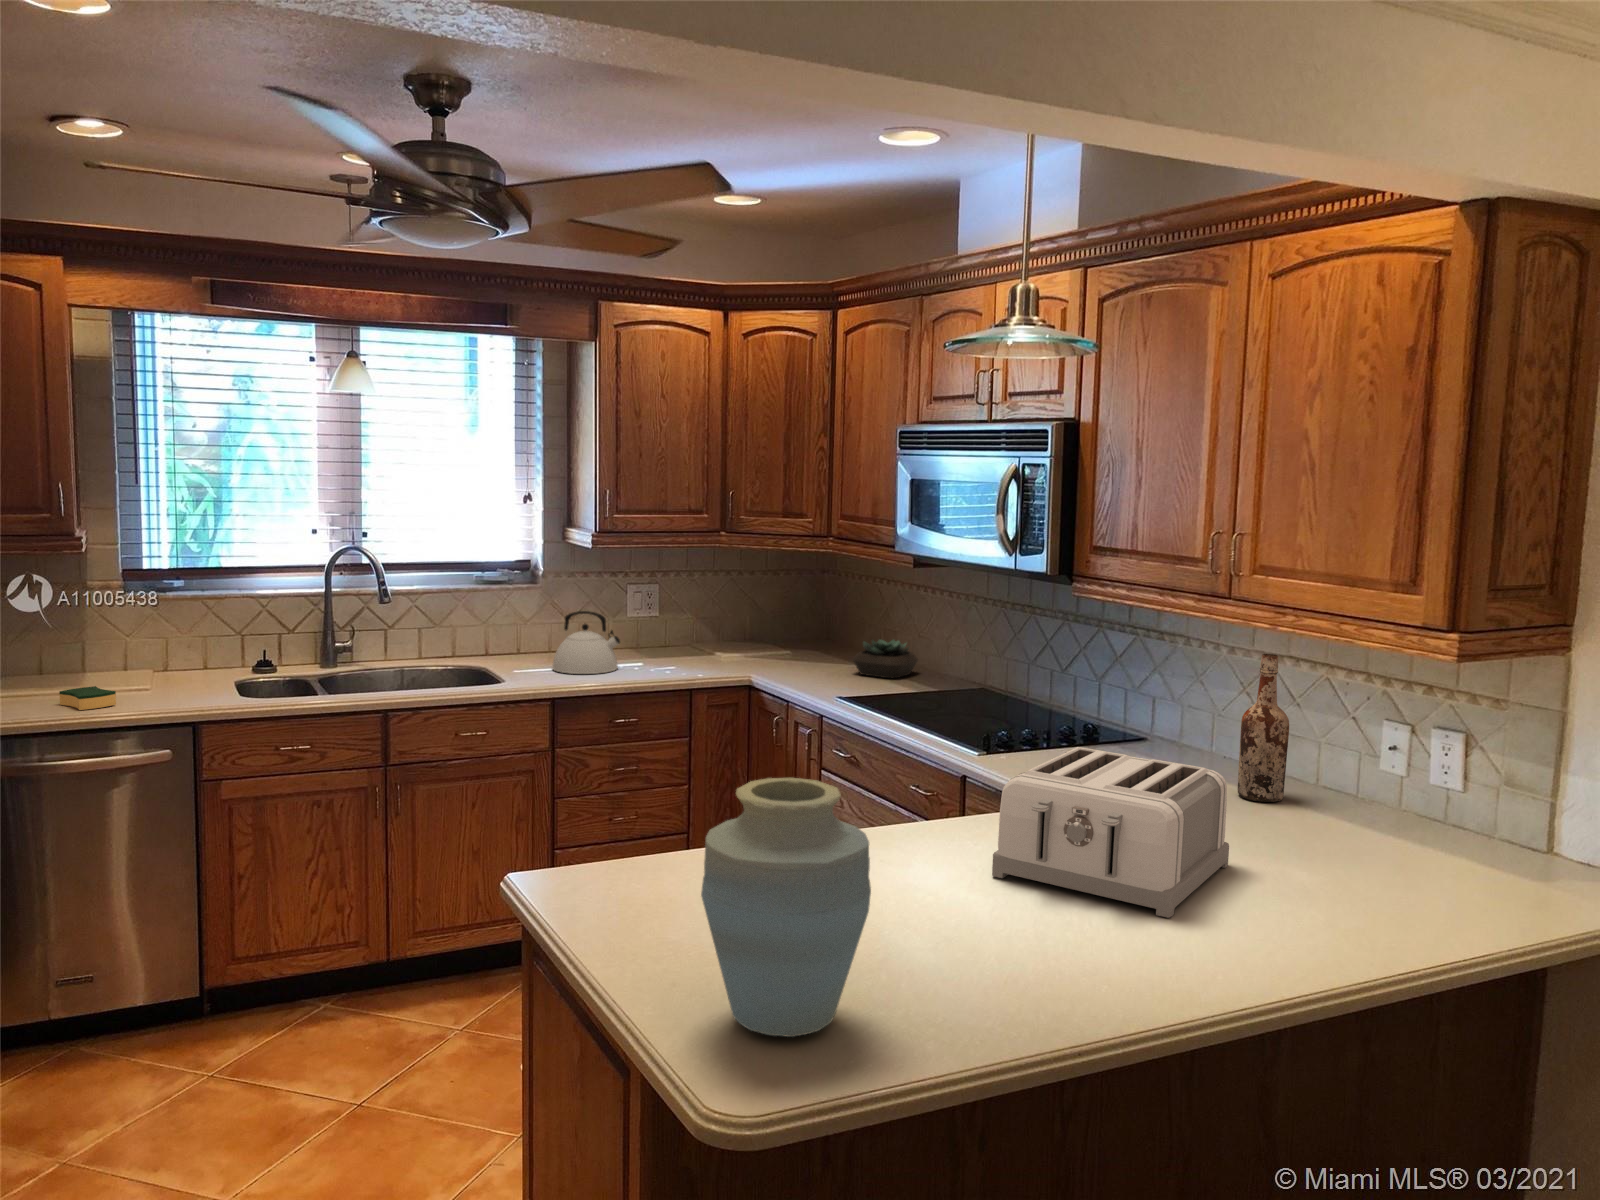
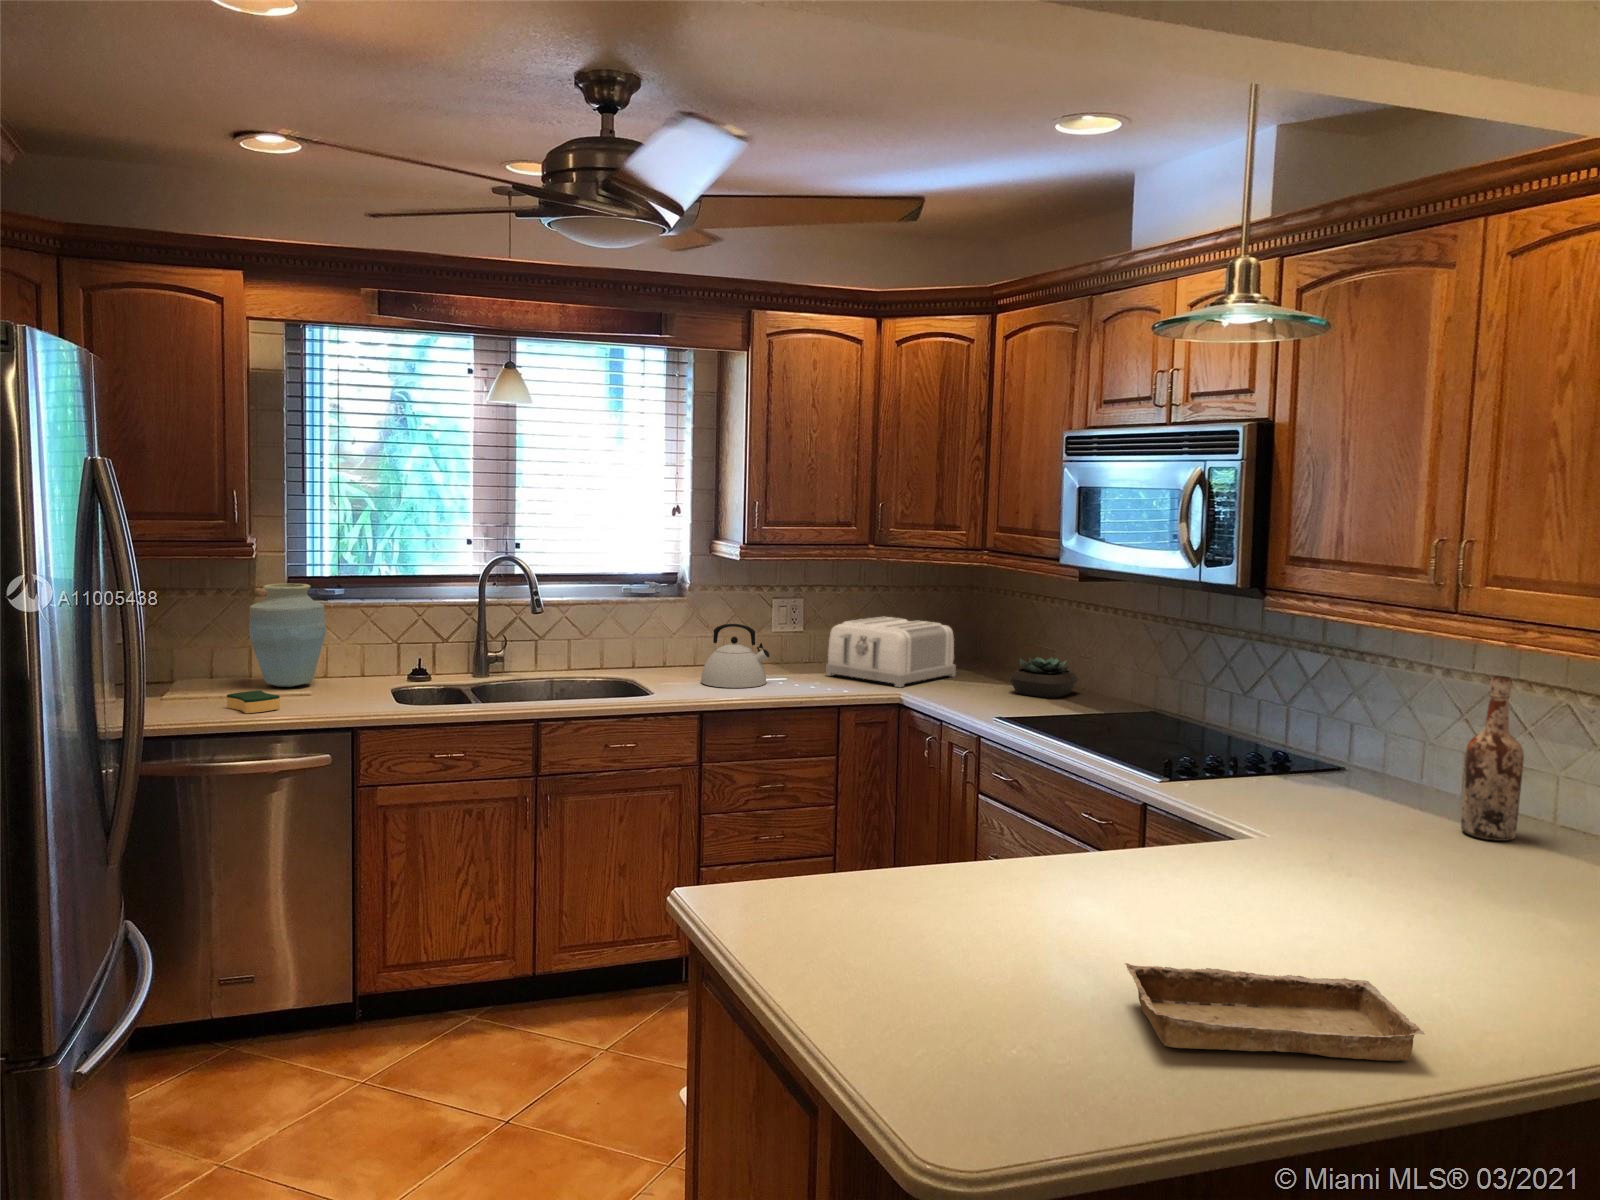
toaster: present [992,747,1229,918] -> present [826,617,956,687]
vase: present [701,778,871,1037] -> present [249,584,326,687]
tray: none [911,920,1156,993] -> present [1125,963,1425,1061]

